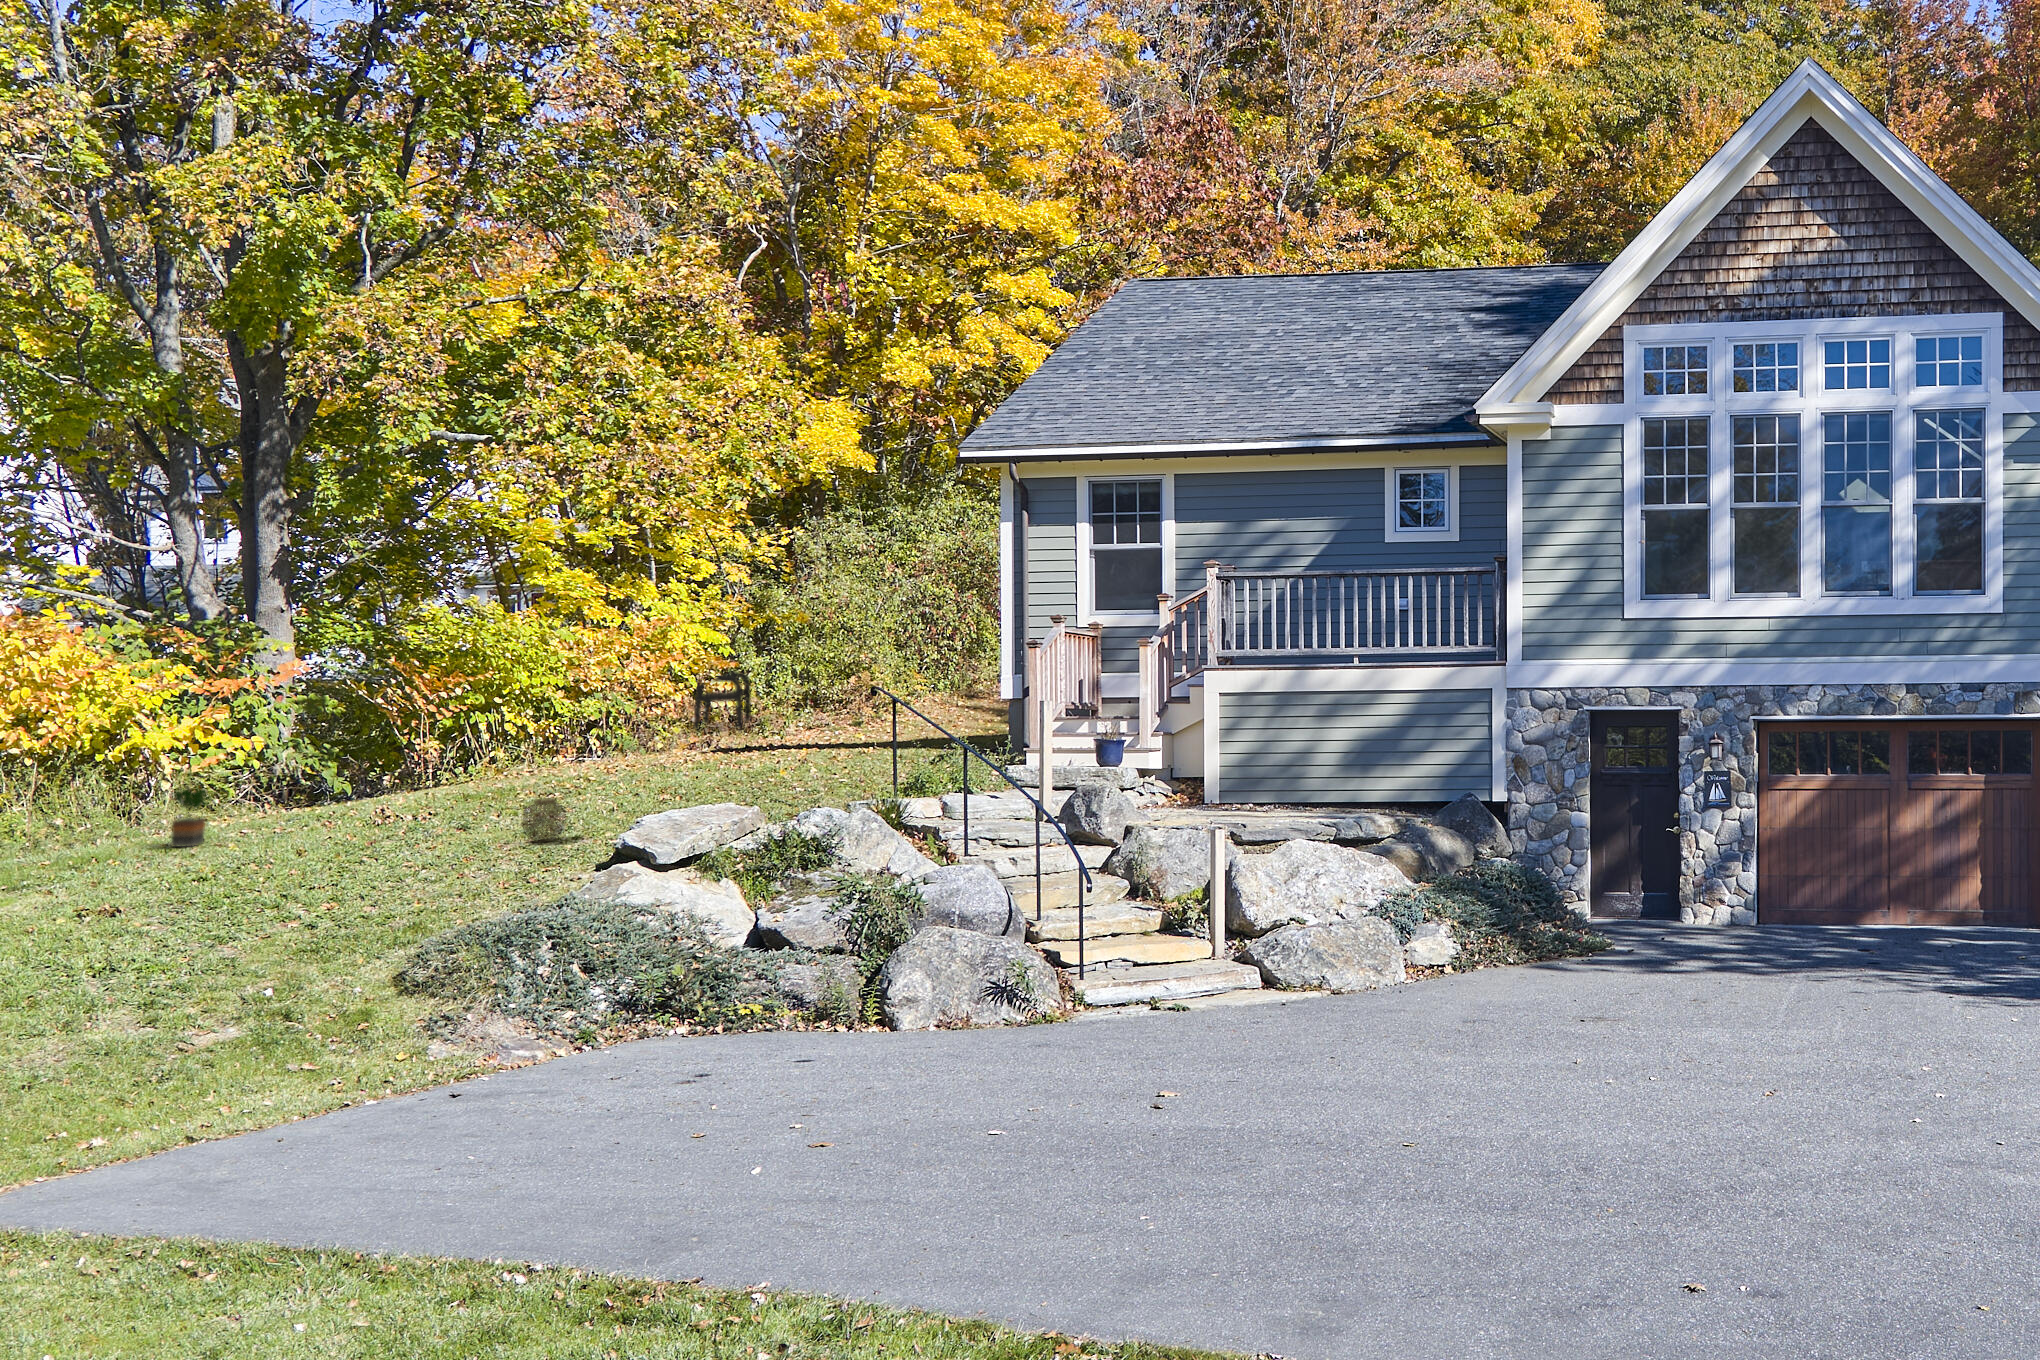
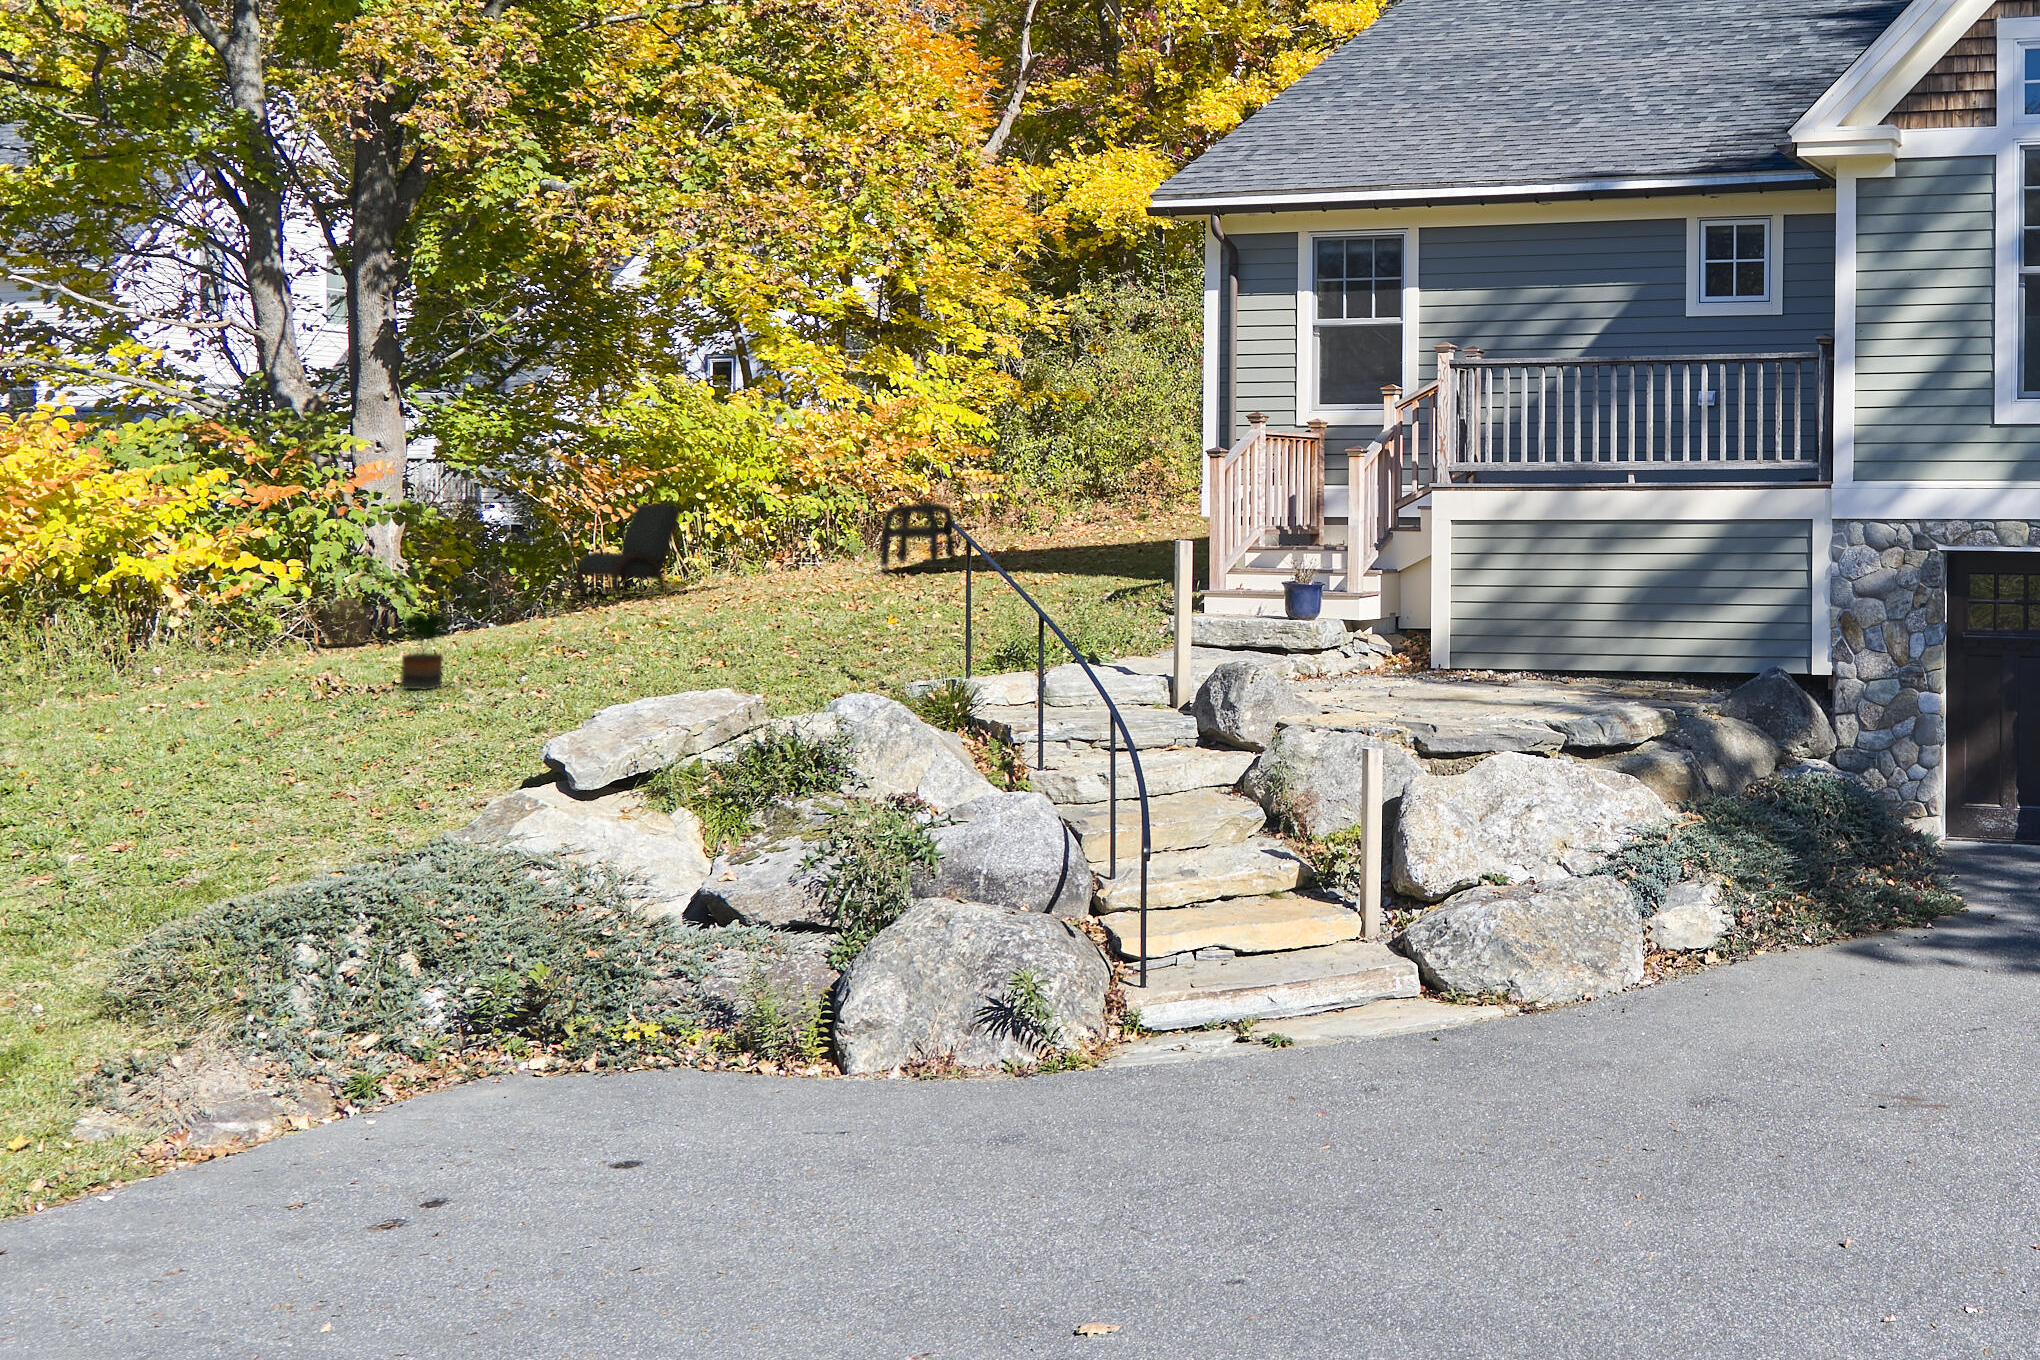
lounge chair: none [439,684,532,766] -> present [575,503,681,597]
potted tree: present [171,788,212,847] -> present [401,613,451,690]
woven basket: present [523,798,566,842] -> present [321,599,370,647]

